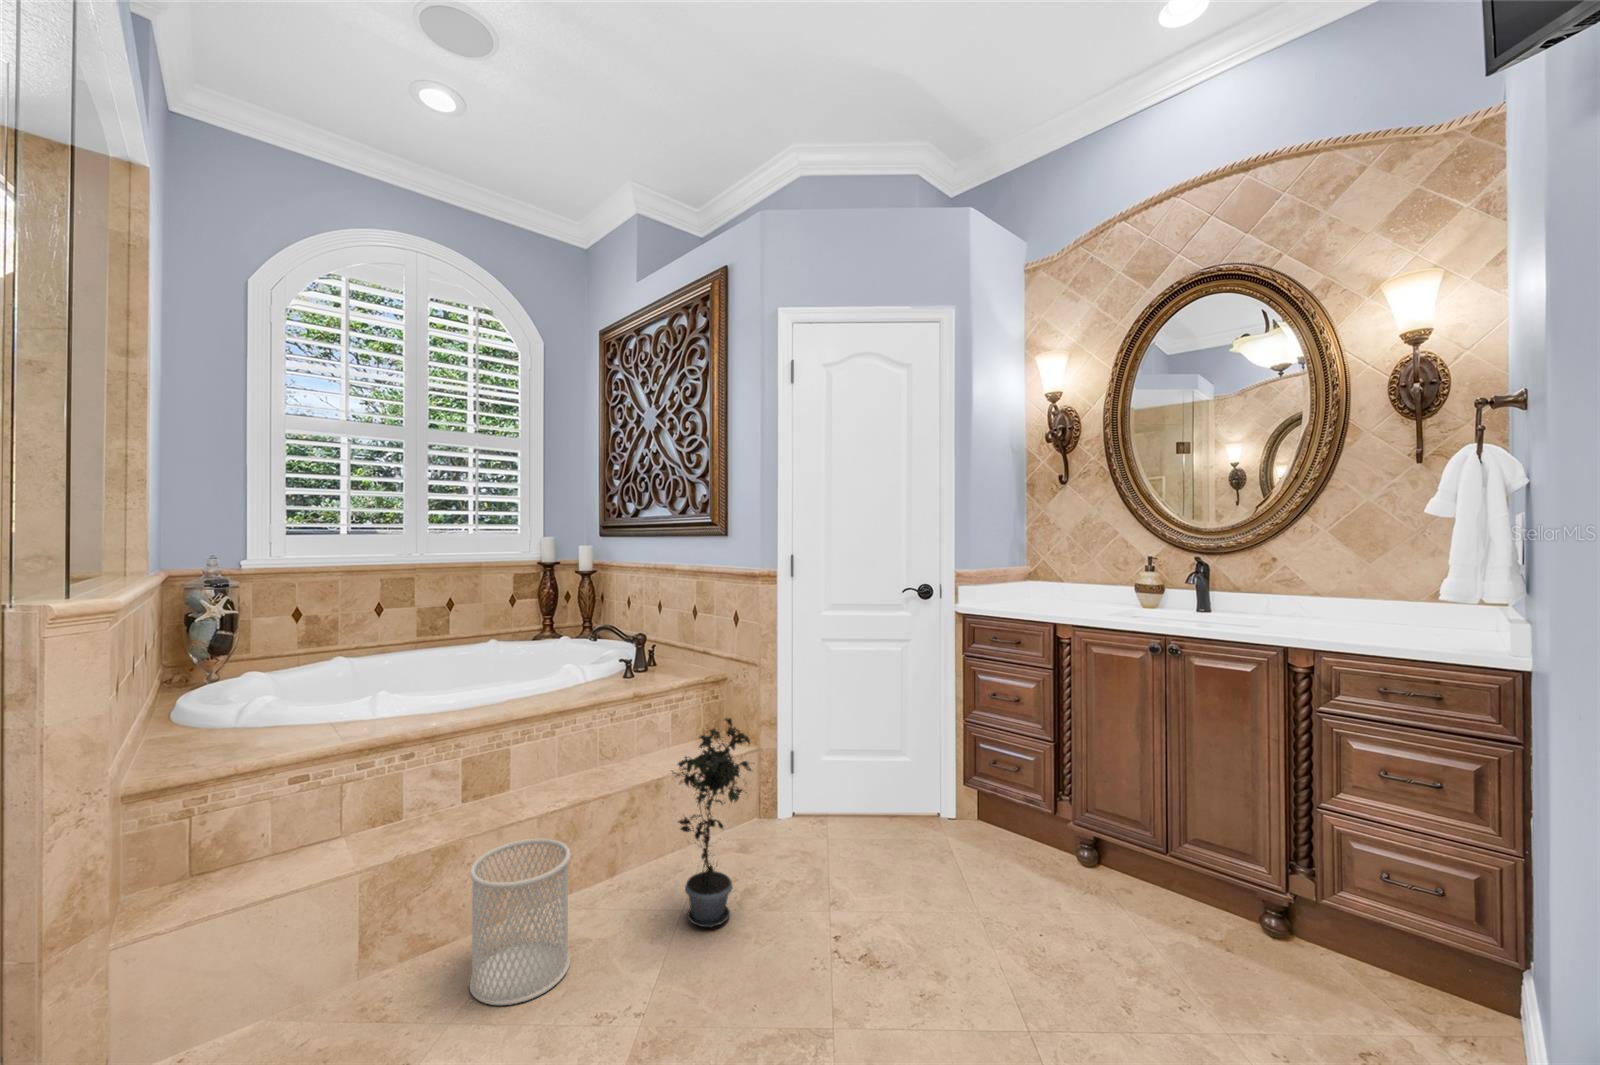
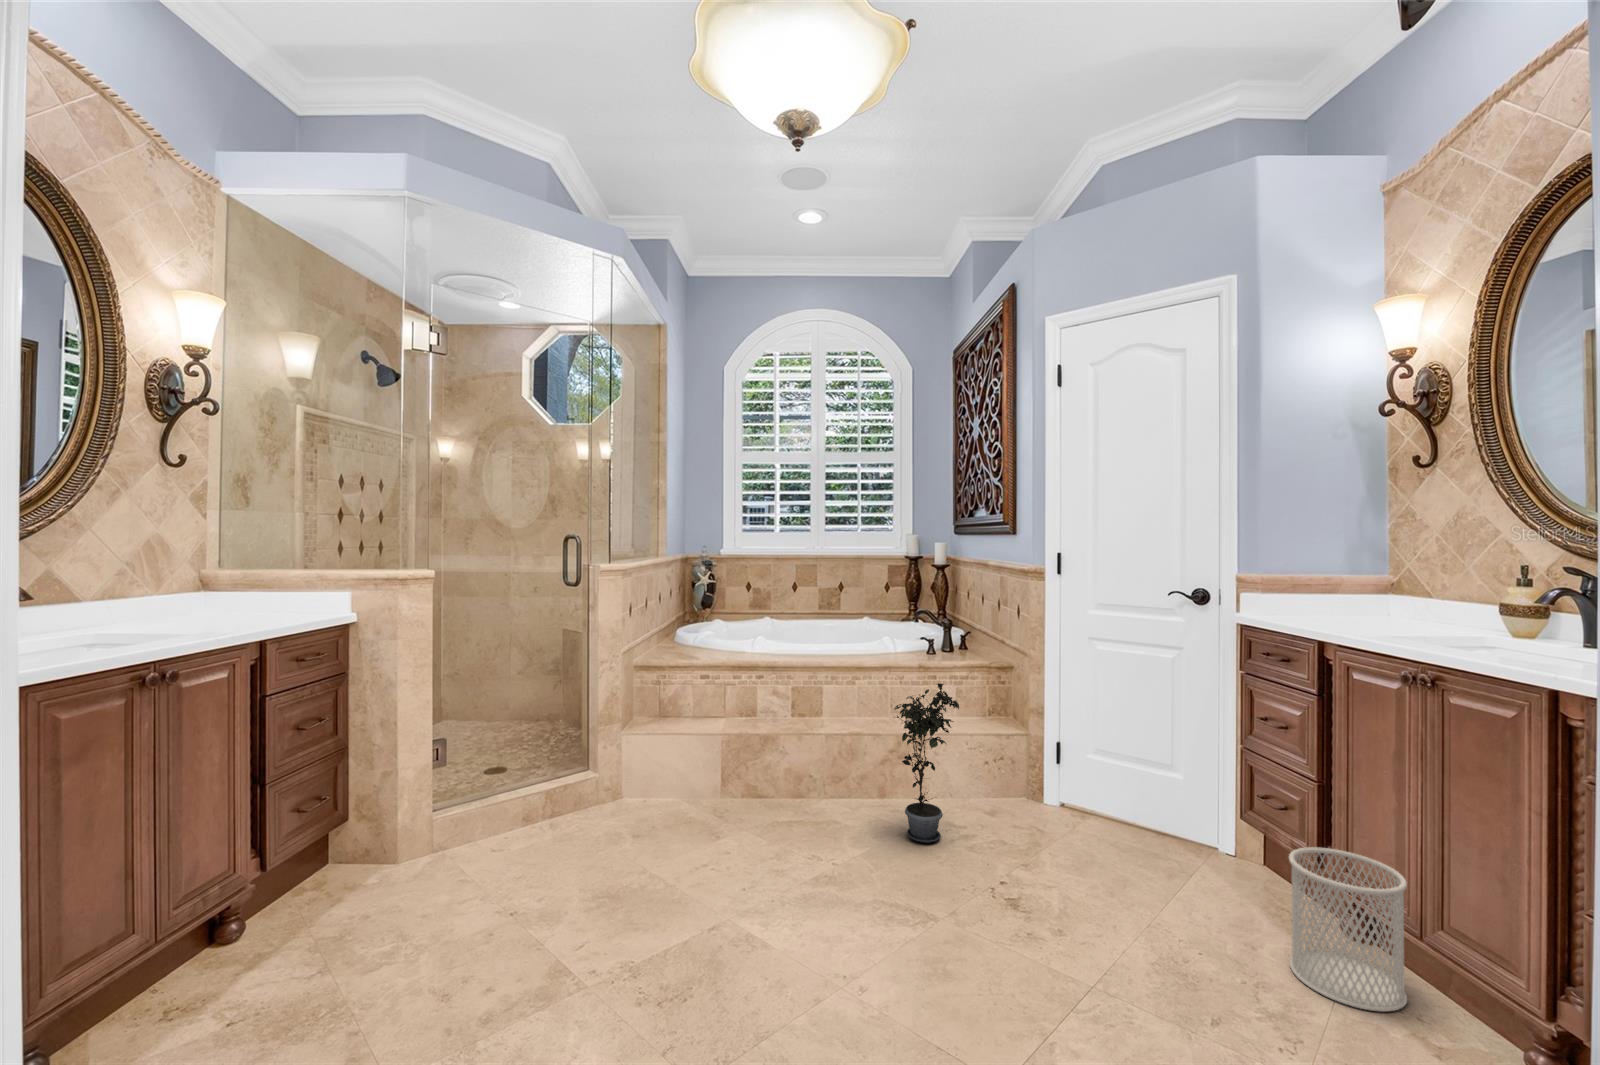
wastebasket: present [470,839,570,1005] -> present [1289,847,1407,1012]

